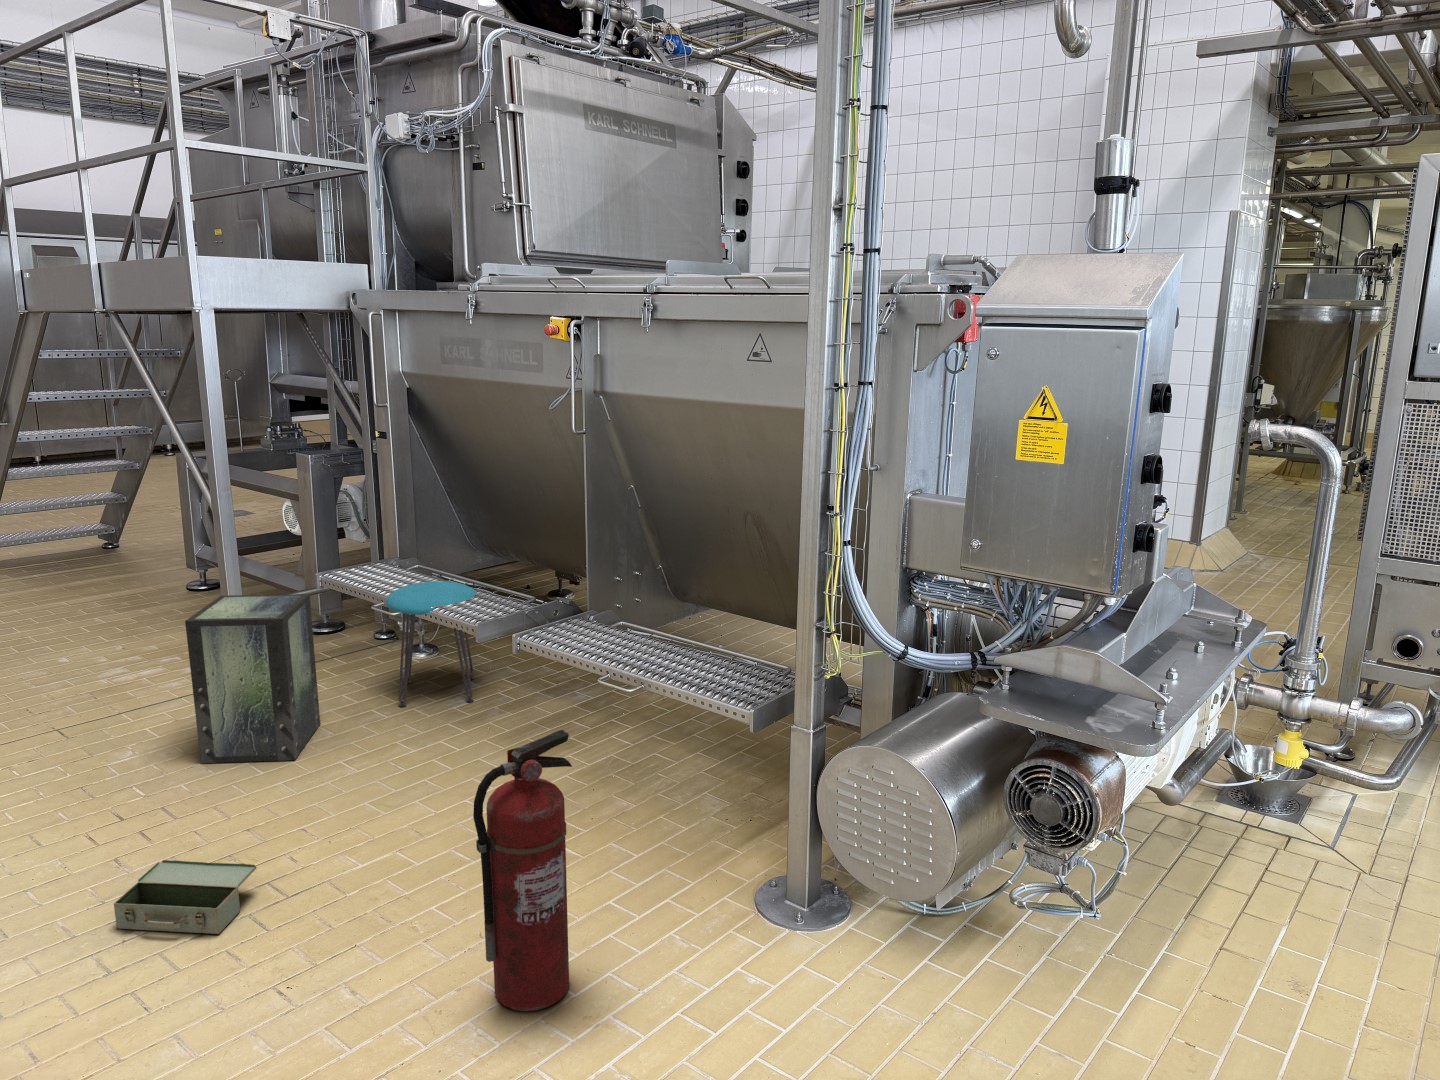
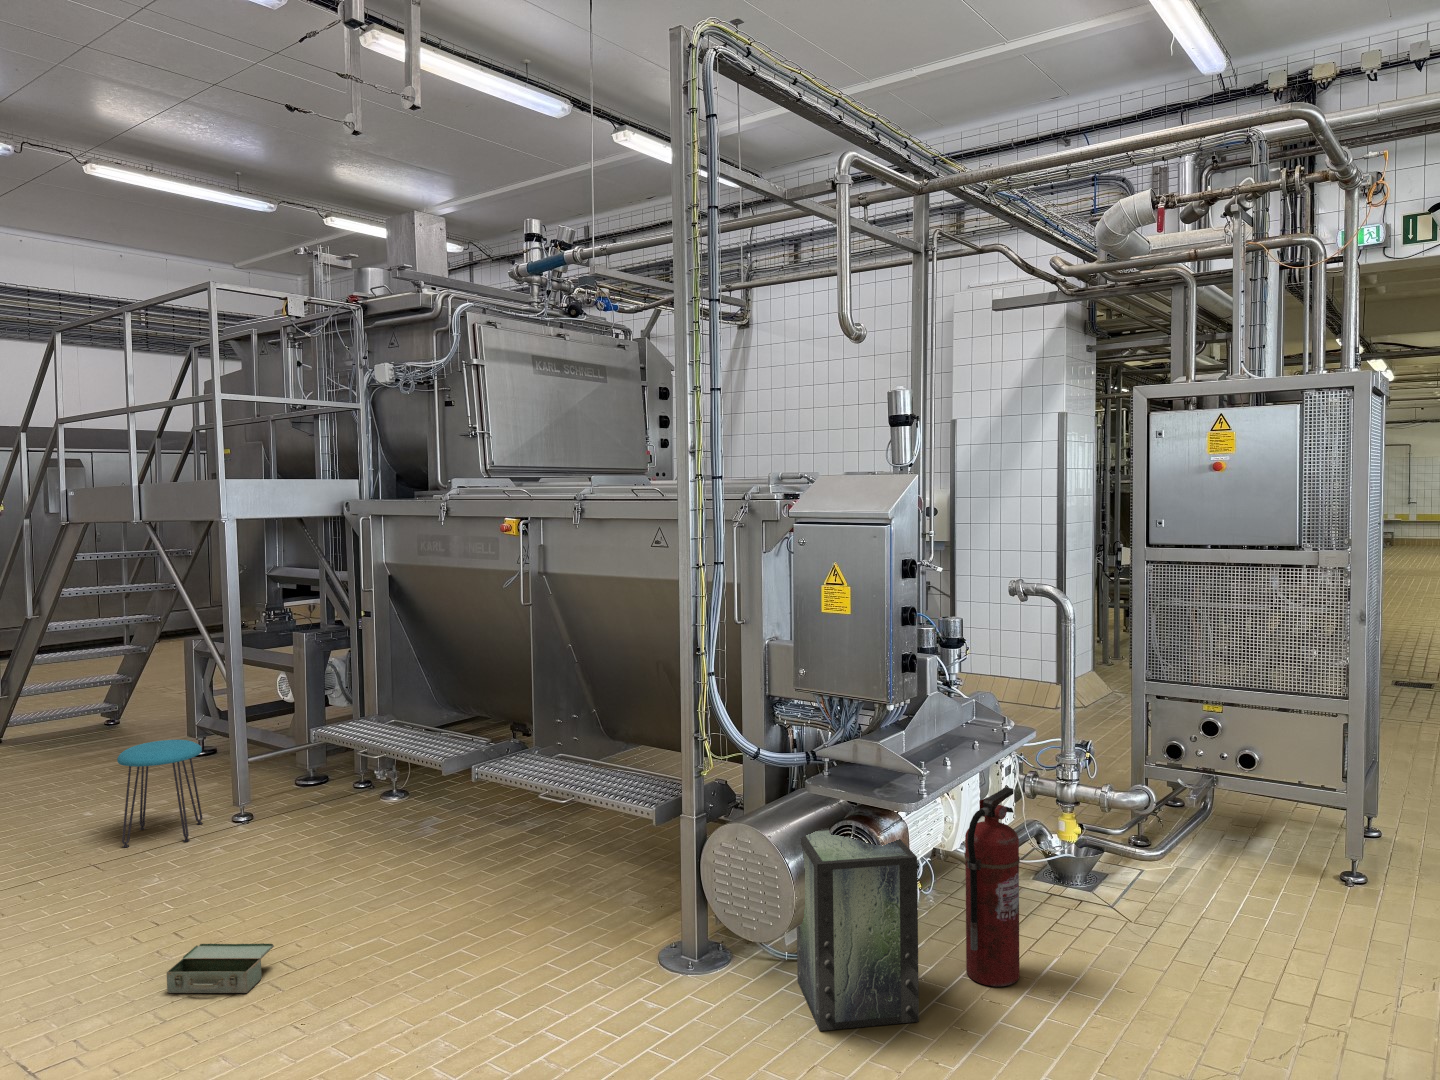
stool: present [386,581,477,707] -> present [117,740,203,847]
storage box: present [185,594,320,763] -> present [797,828,919,1031]
fire extinguisher: present [473,730,572,1011] -> present [965,787,1020,987]

